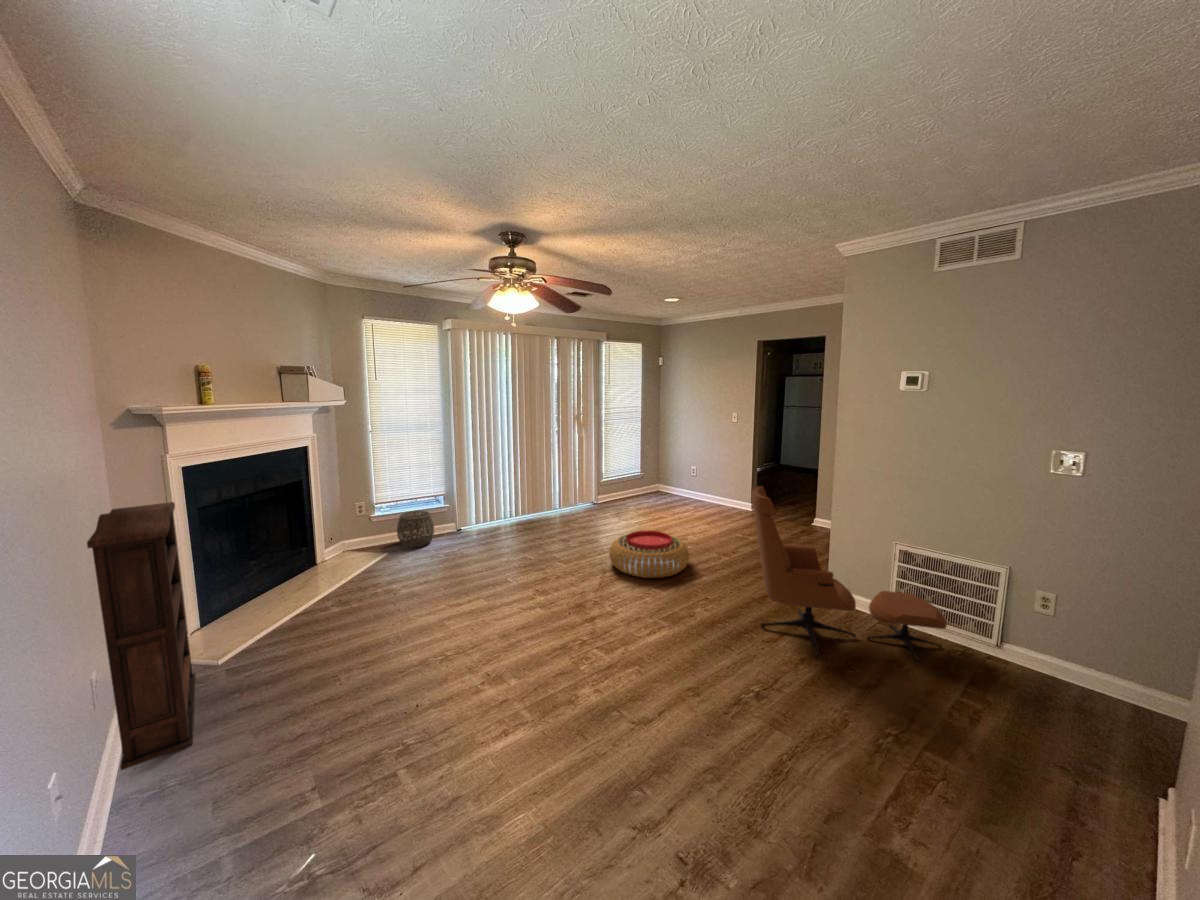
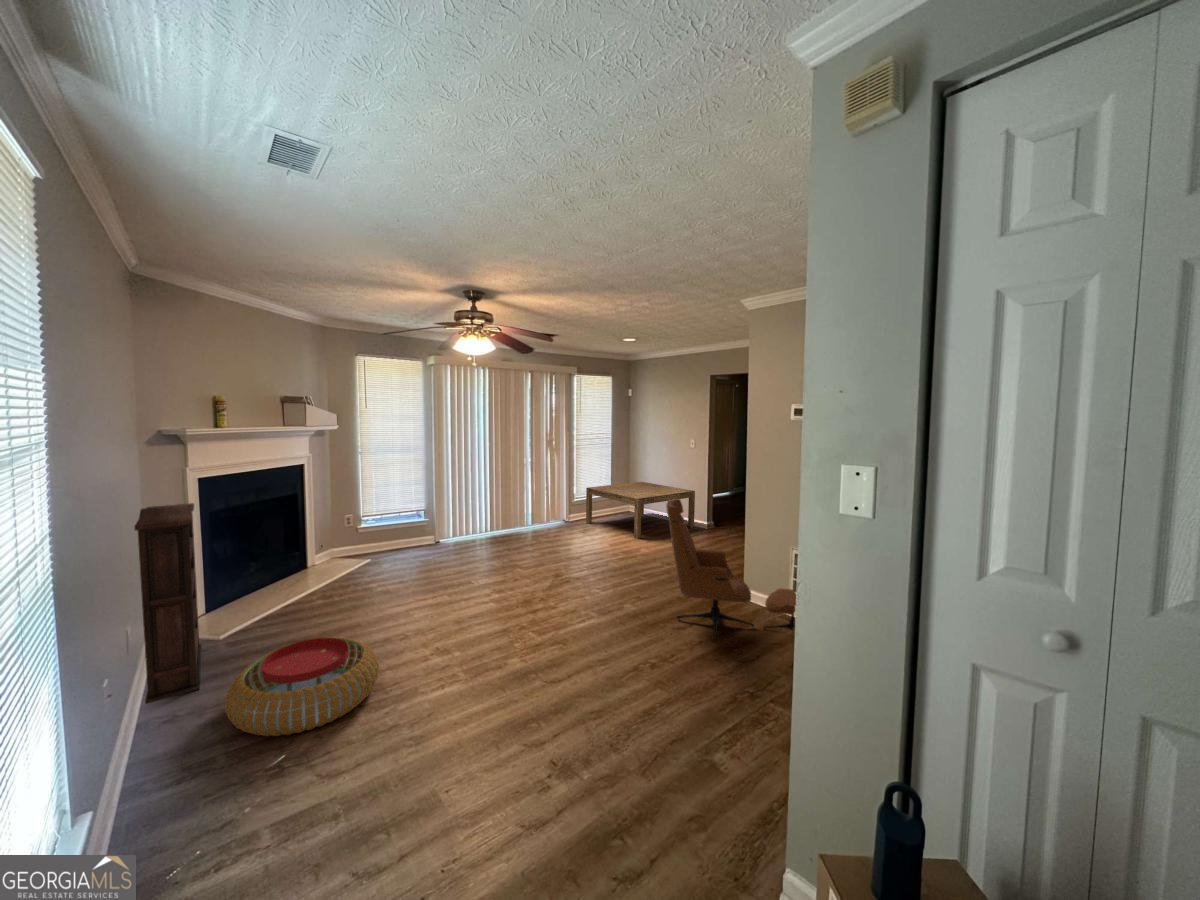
coffee table: none [616,459,736,523] -> present [586,482,695,539]
woven basket: present [397,511,434,547] -> none [379,524,413,556]
pouf: present [609,530,689,578] -> present [225,638,379,736]

